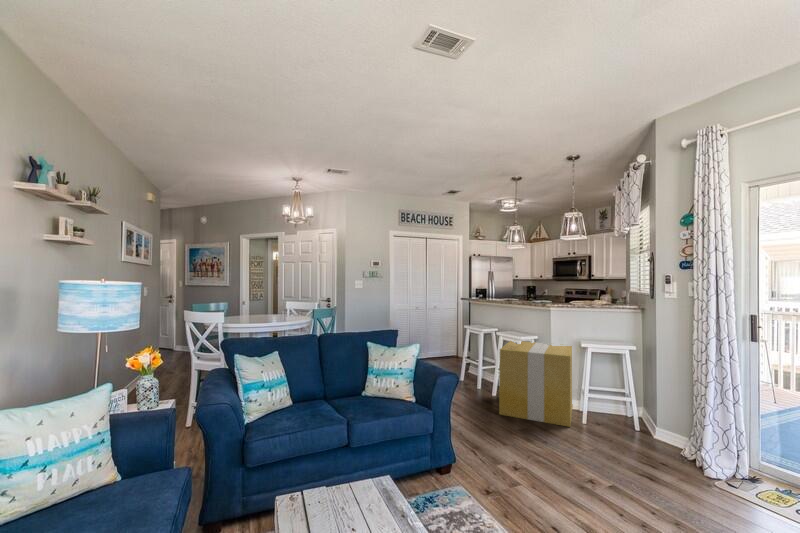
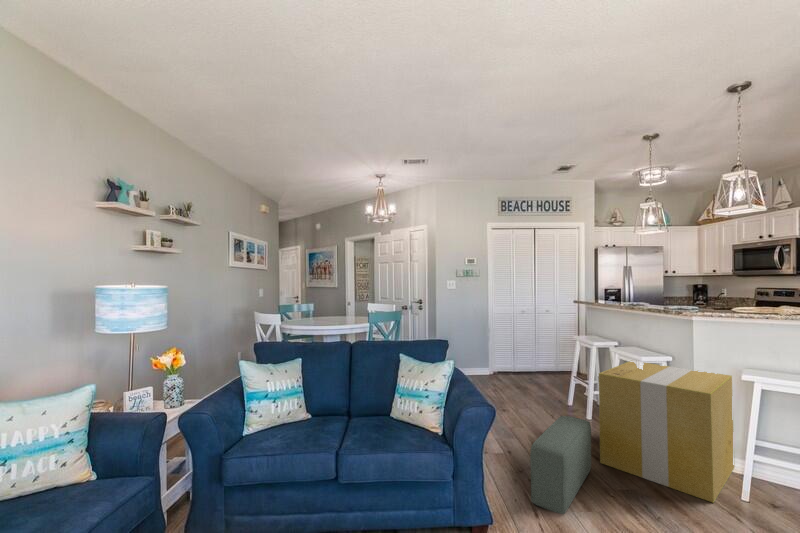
pouf: none [469,383,497,449] -> present [530,416,591,514]

